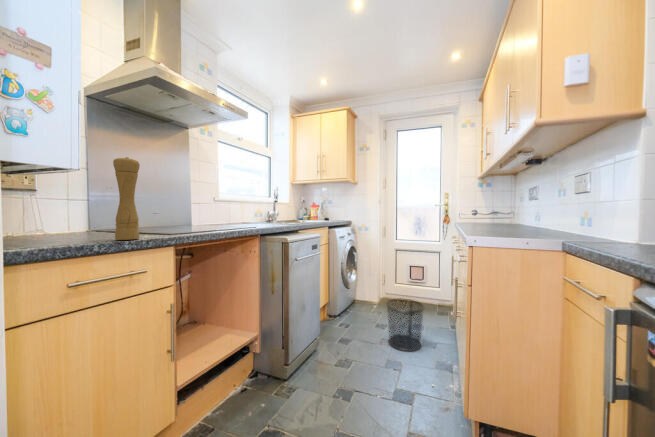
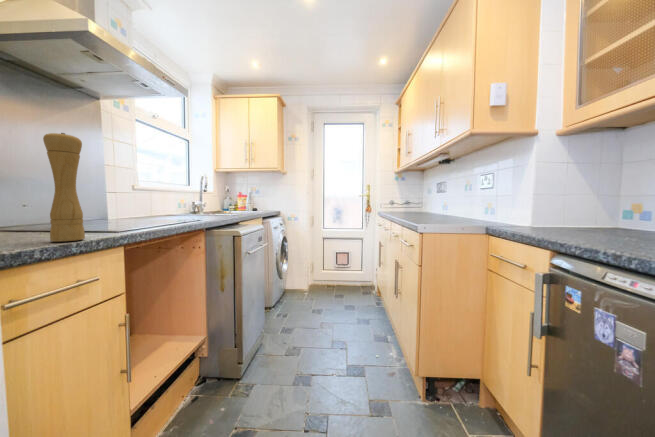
waste bin: present [386,299,424,351] -> none [326,283,360,329]

